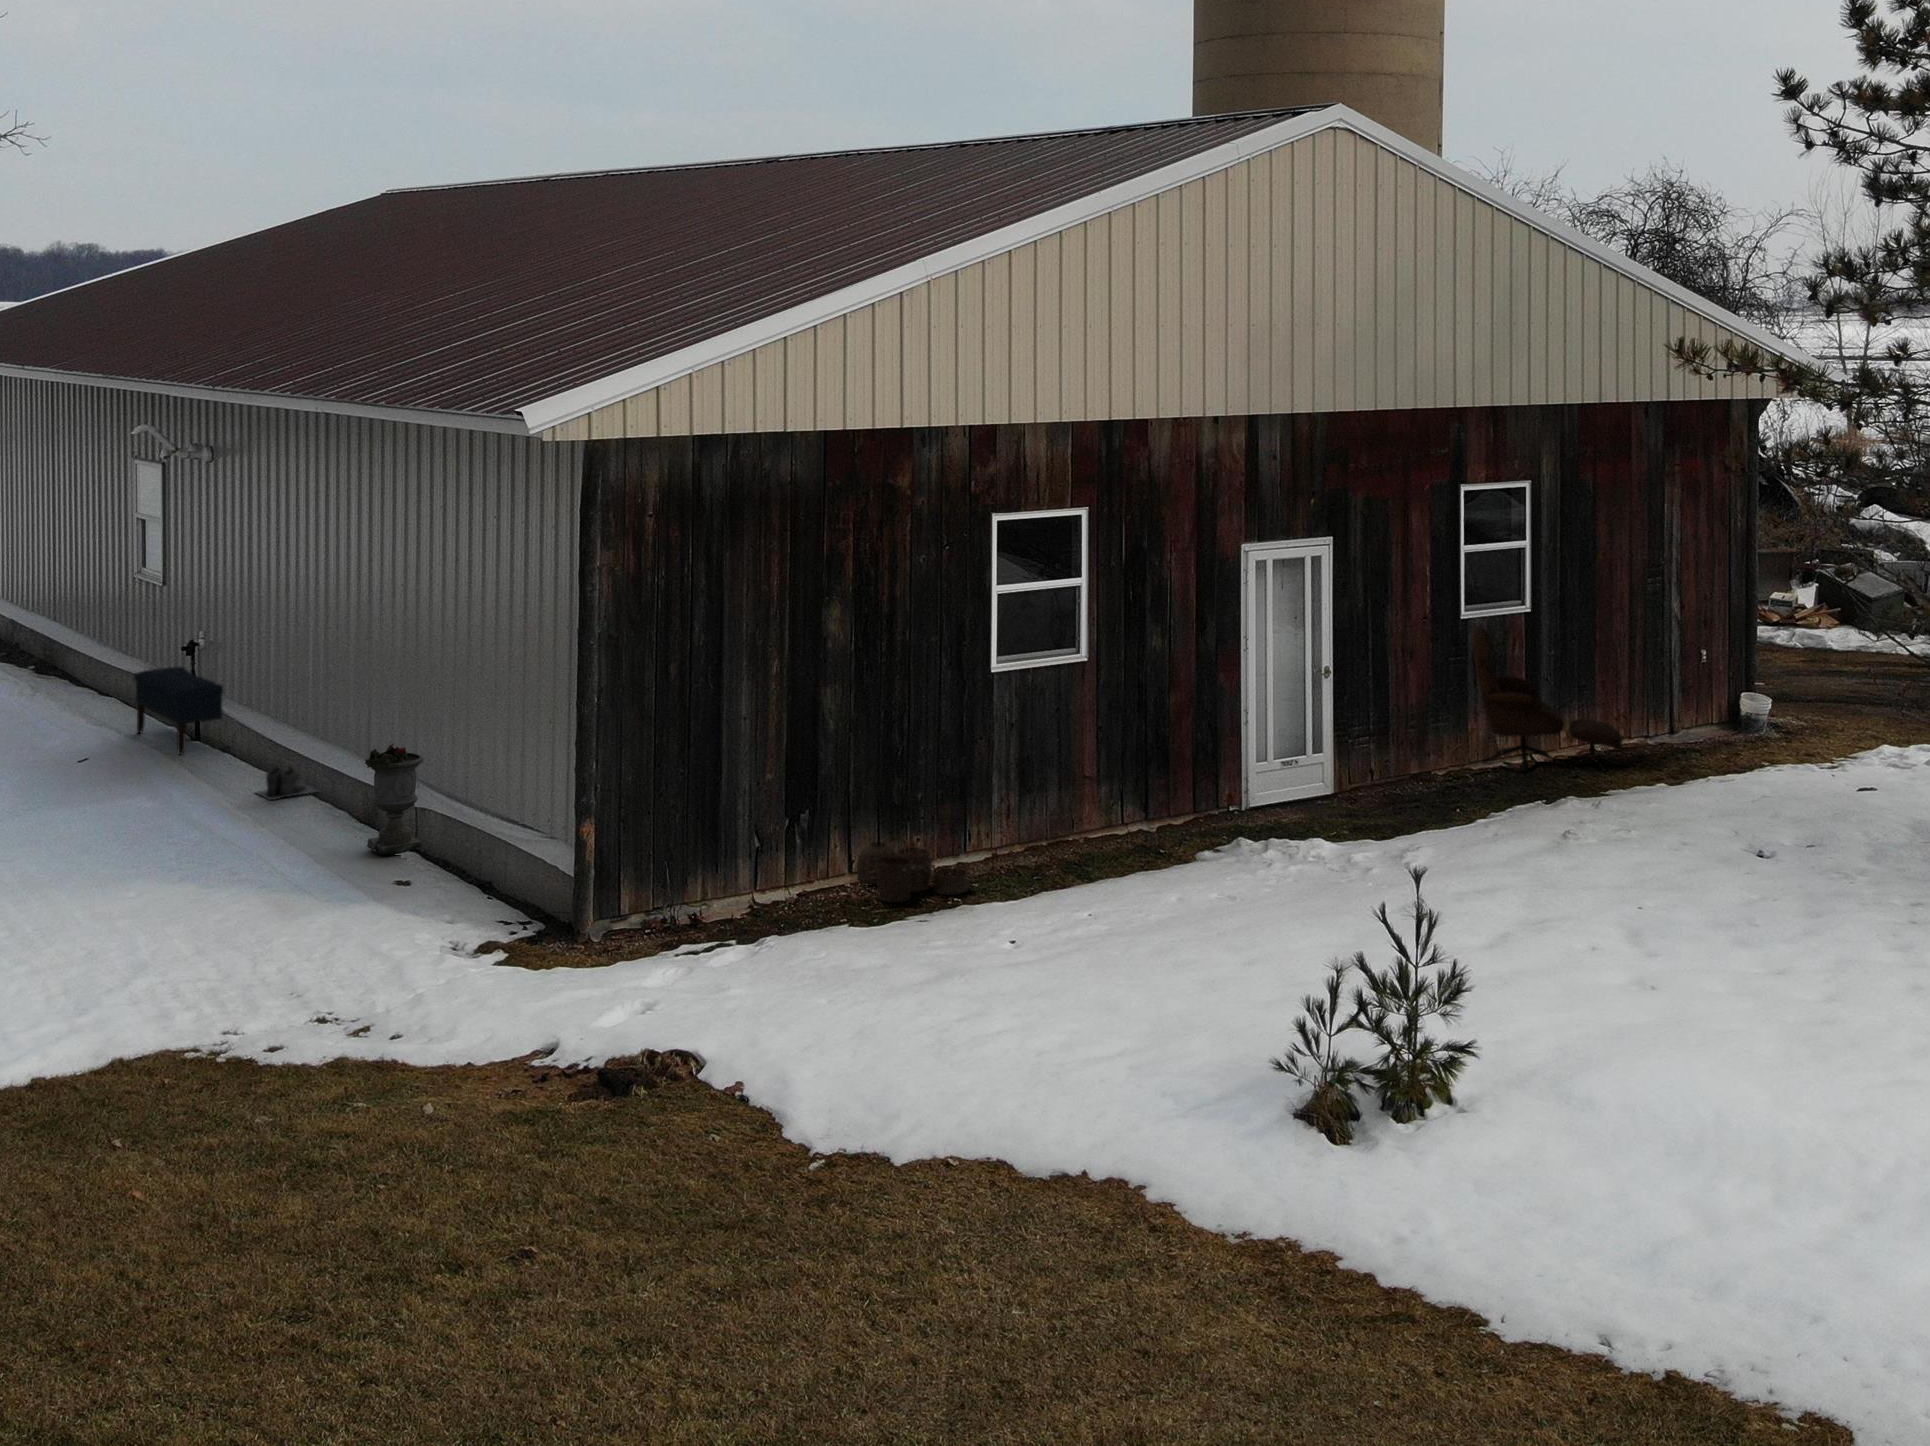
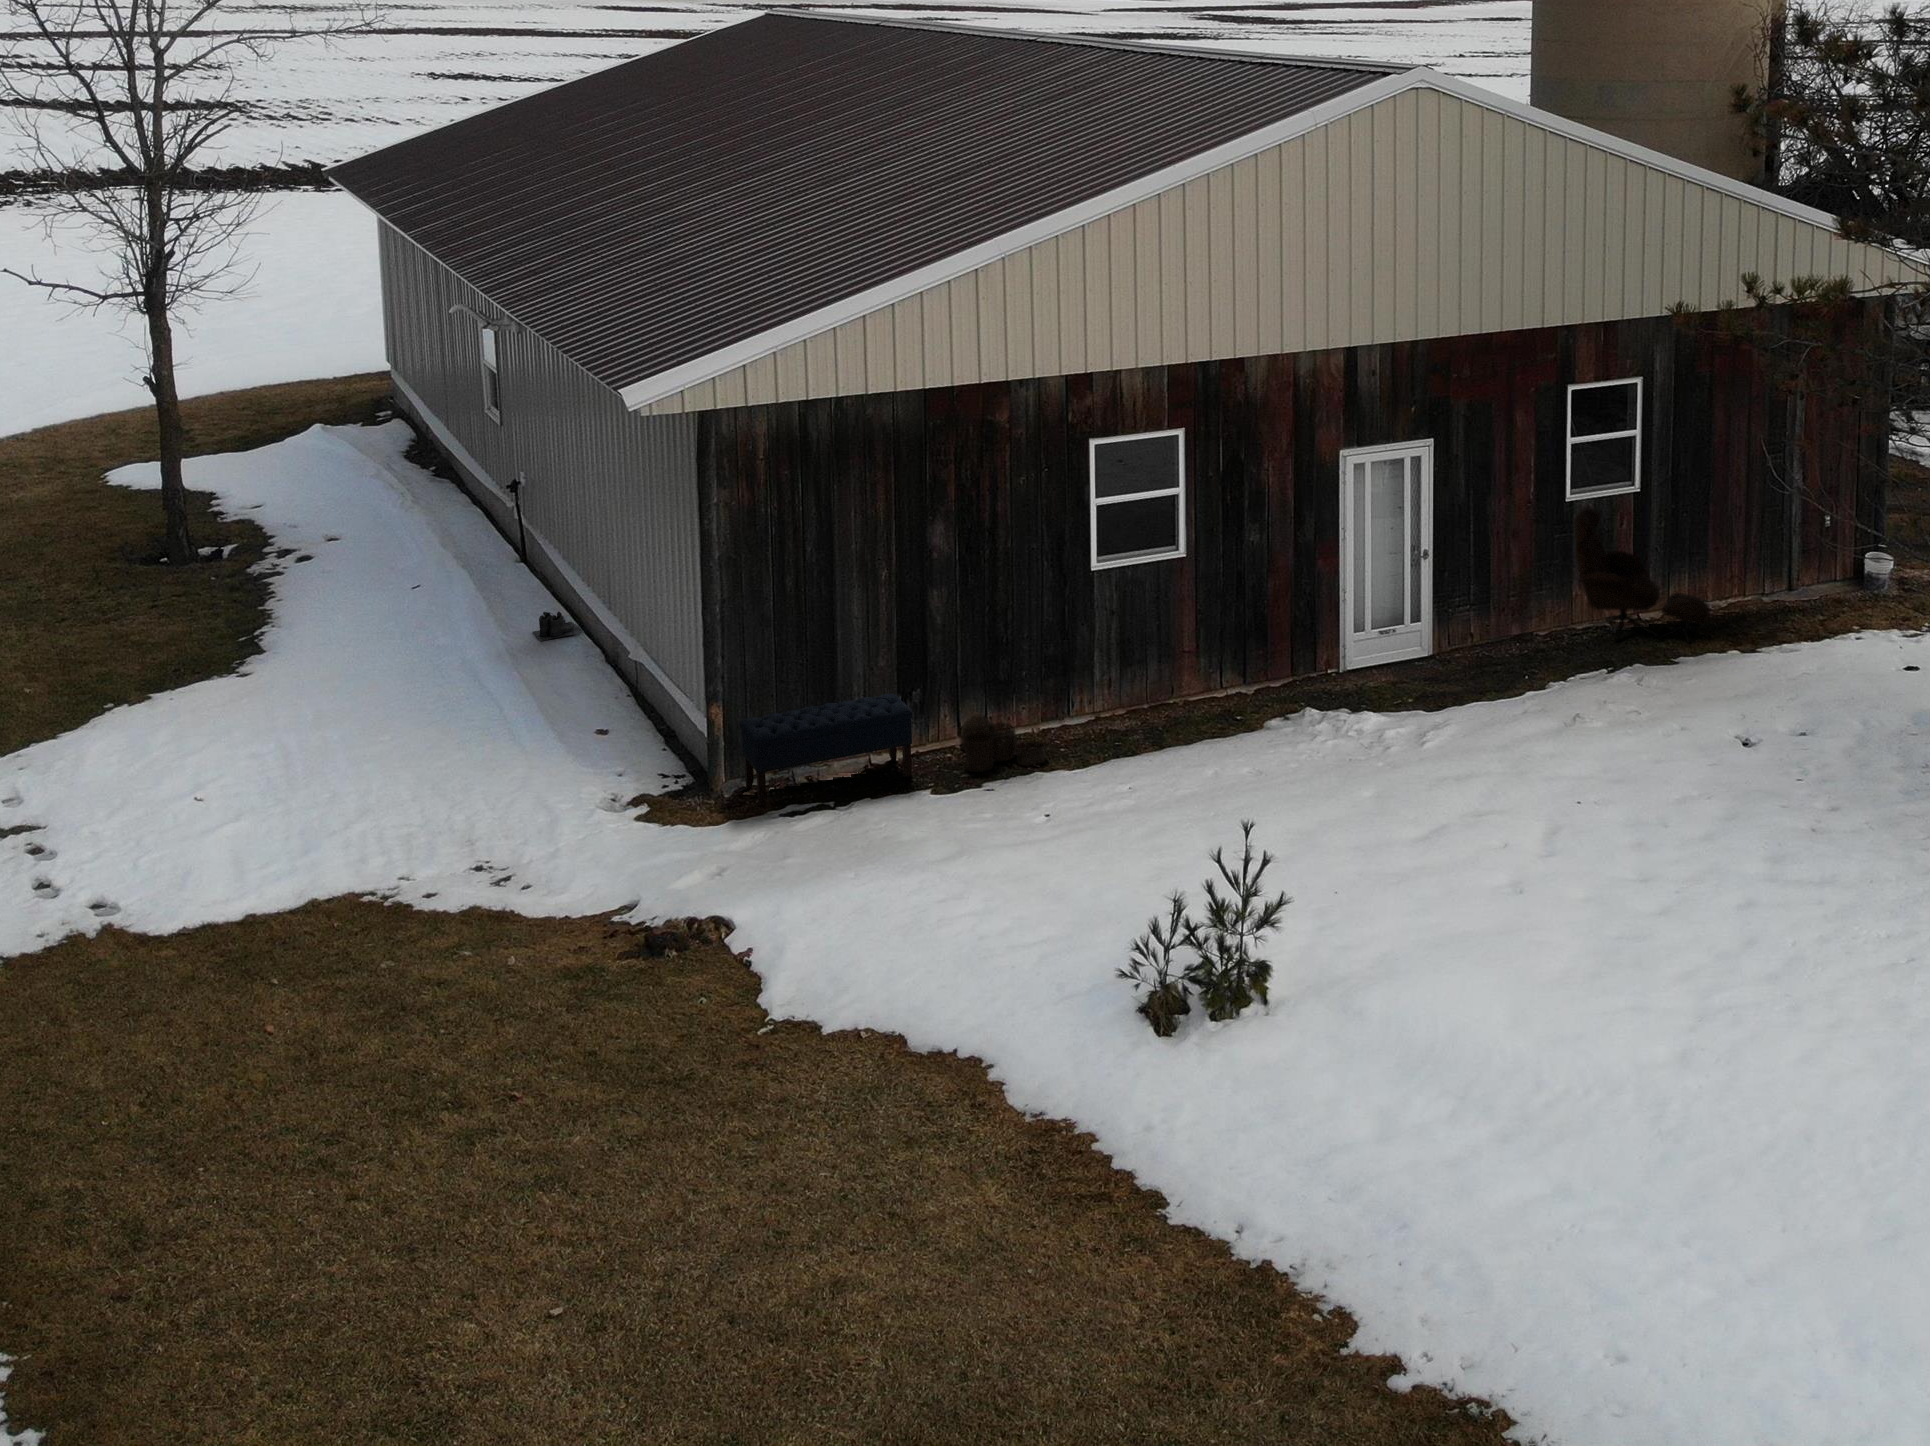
bench: present [134,666,228,755] -> present [739,694,913,806]
planter: present [365,744,424,855] -> none [581,613,632,705]

